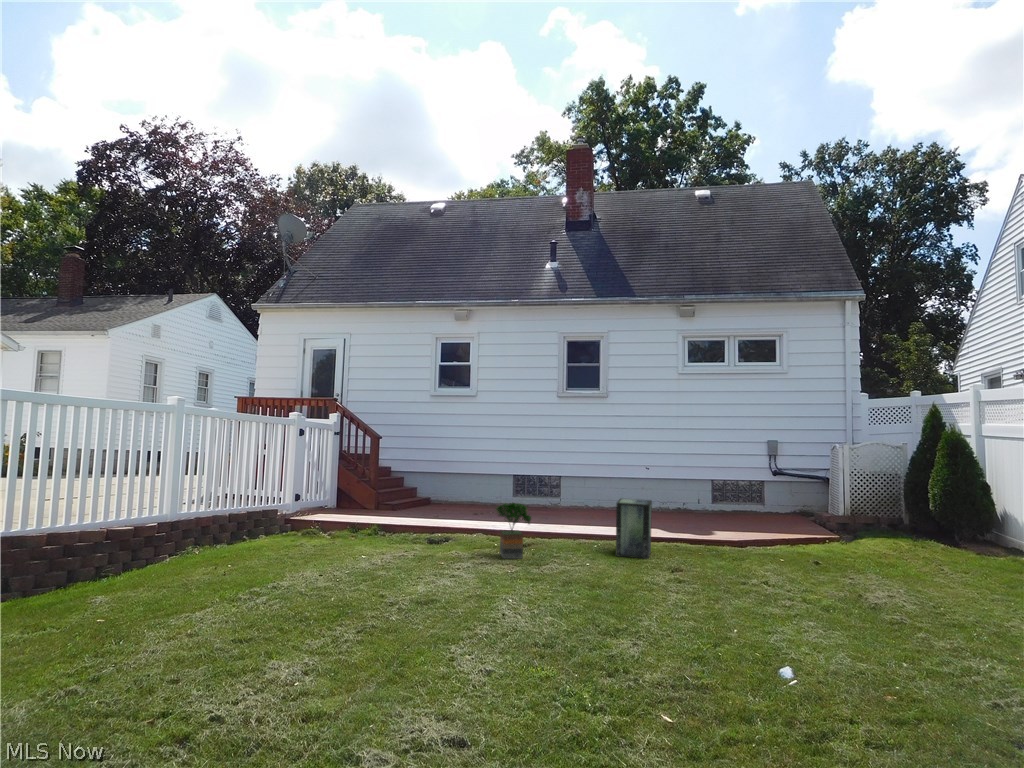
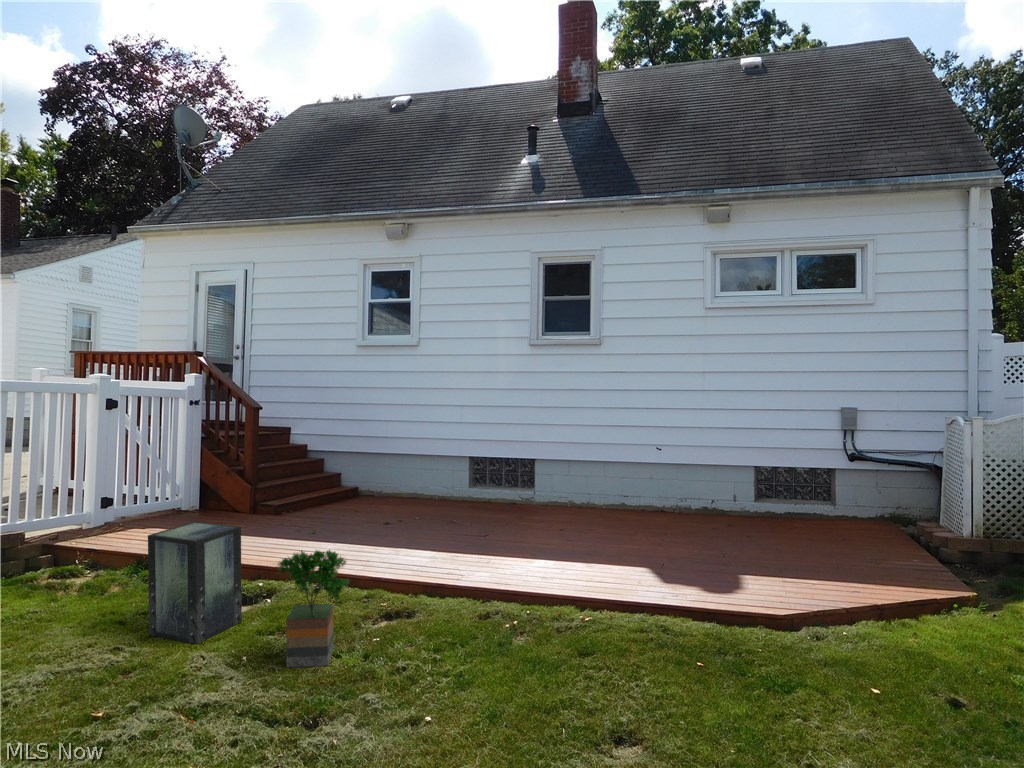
storage box: present [616,498,652,559] -> present [148,522,242,644]

